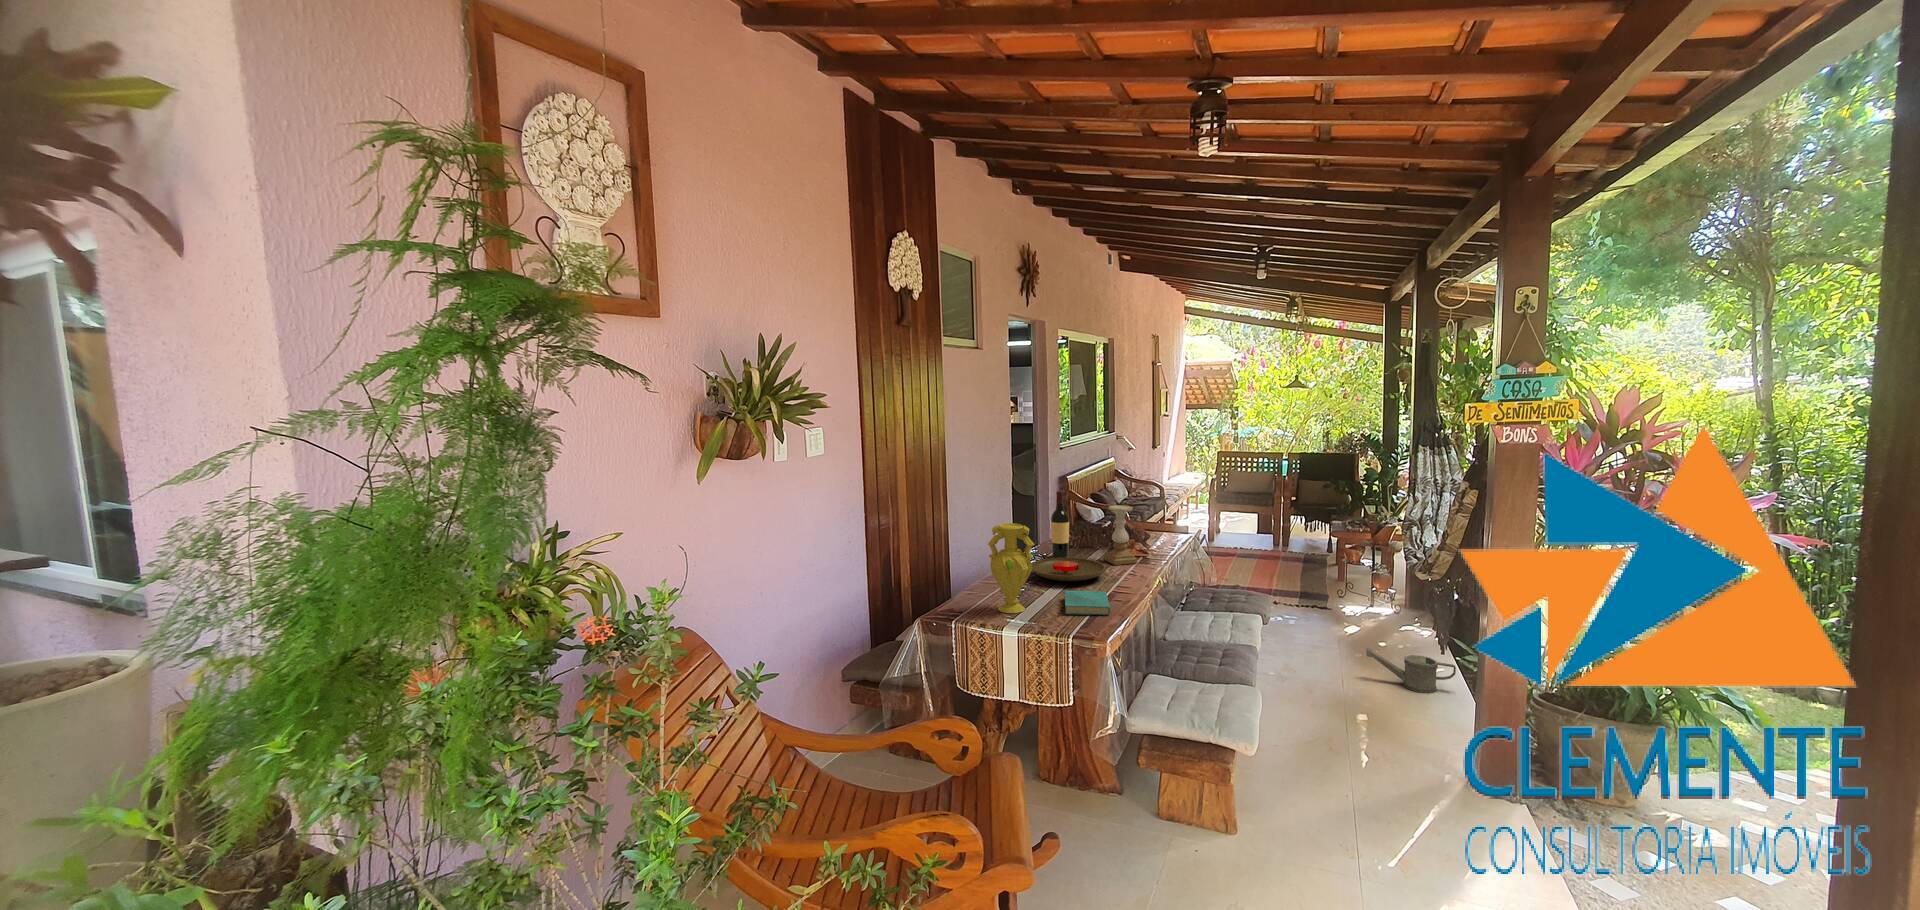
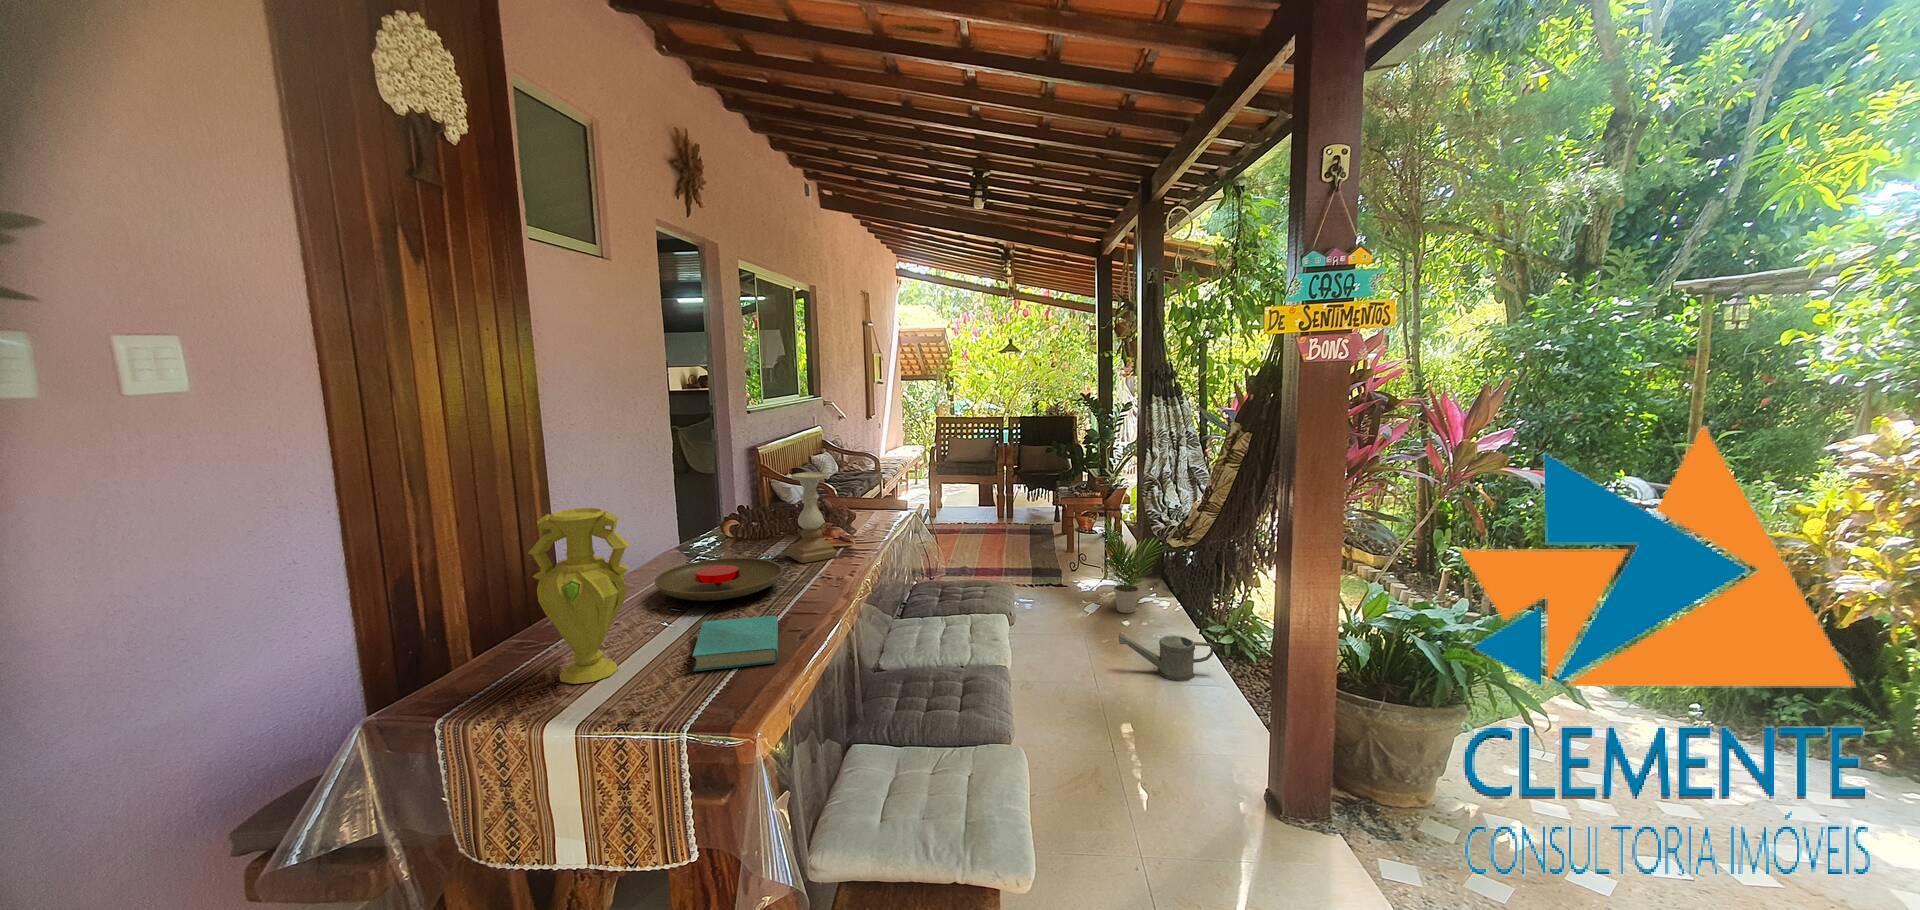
wine bottle: present [1051,491,1069,558] -> none [702,455,733,560]
potted plant: none [1342,549,1432,638] -> present [1101,516,1165,613]

